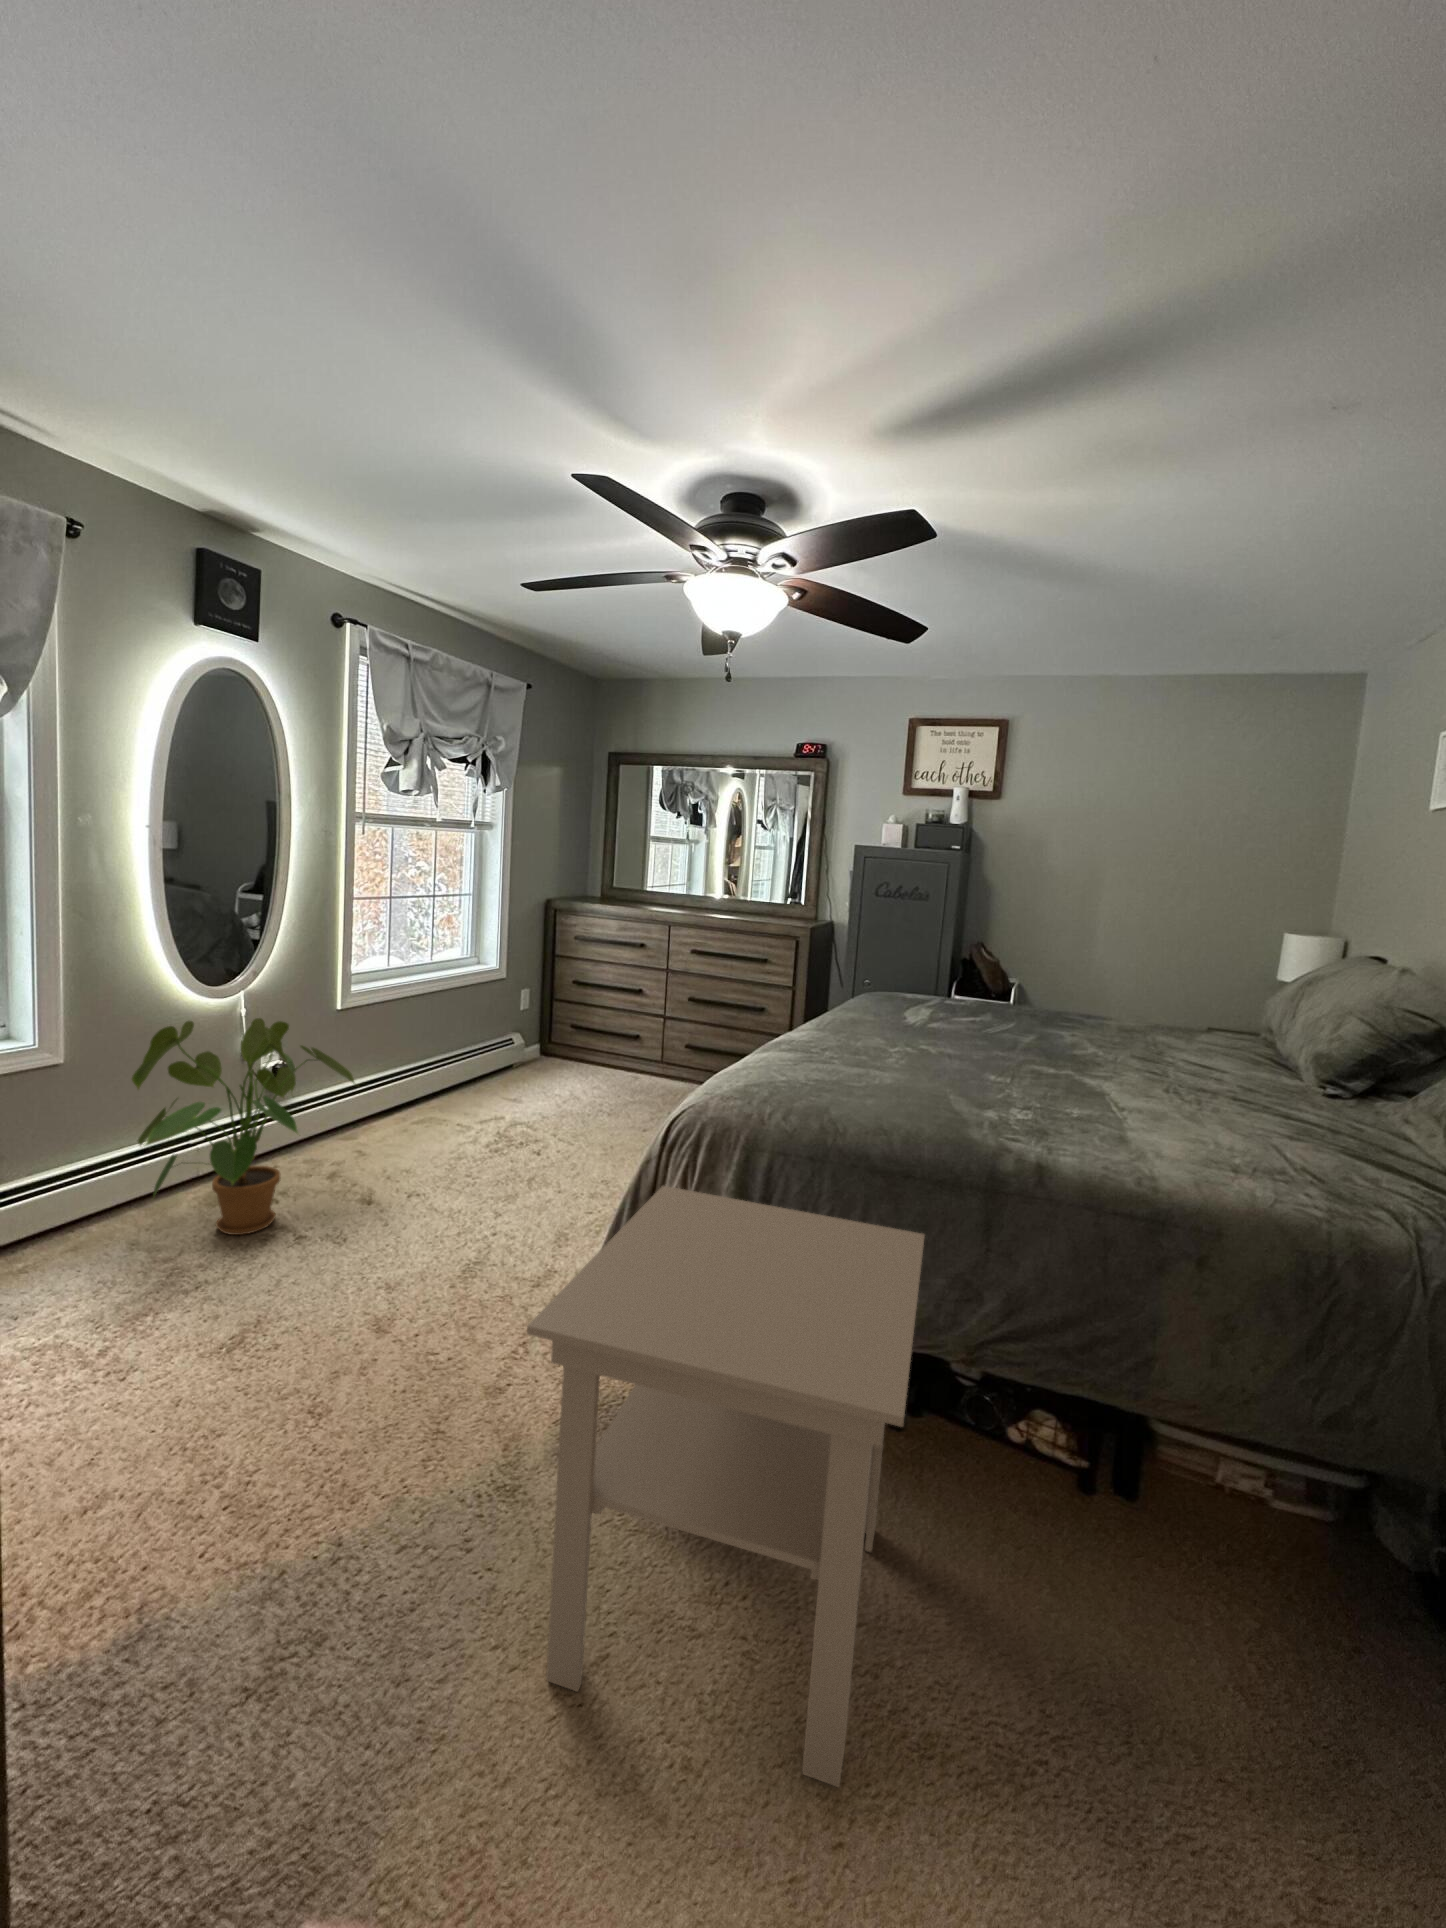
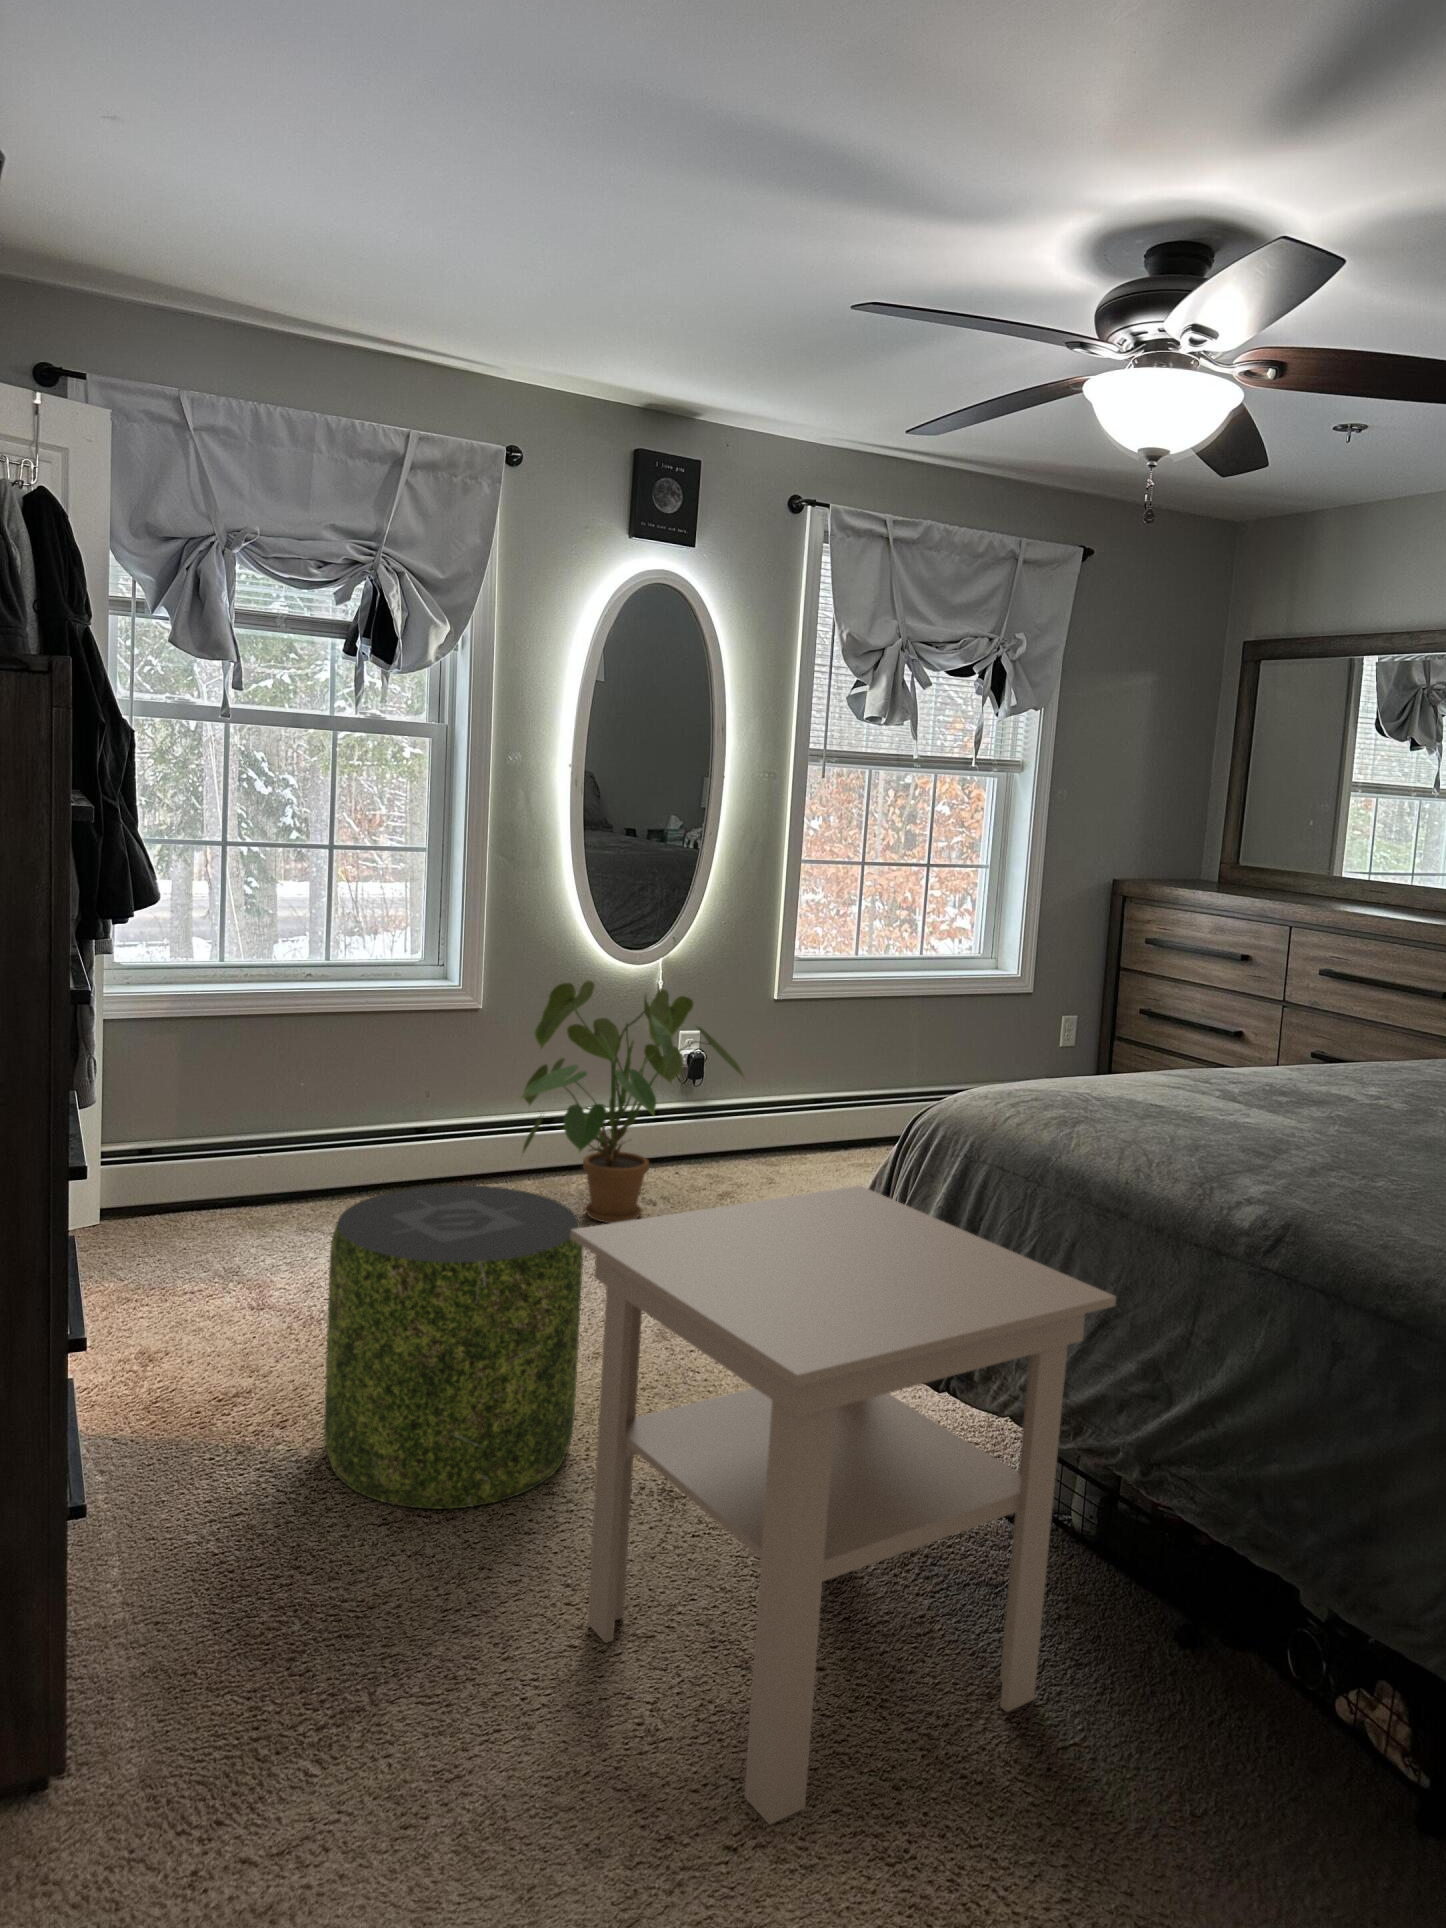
pouf: none [99,1262,402,1675] -> present [324,1185,583,1509]

